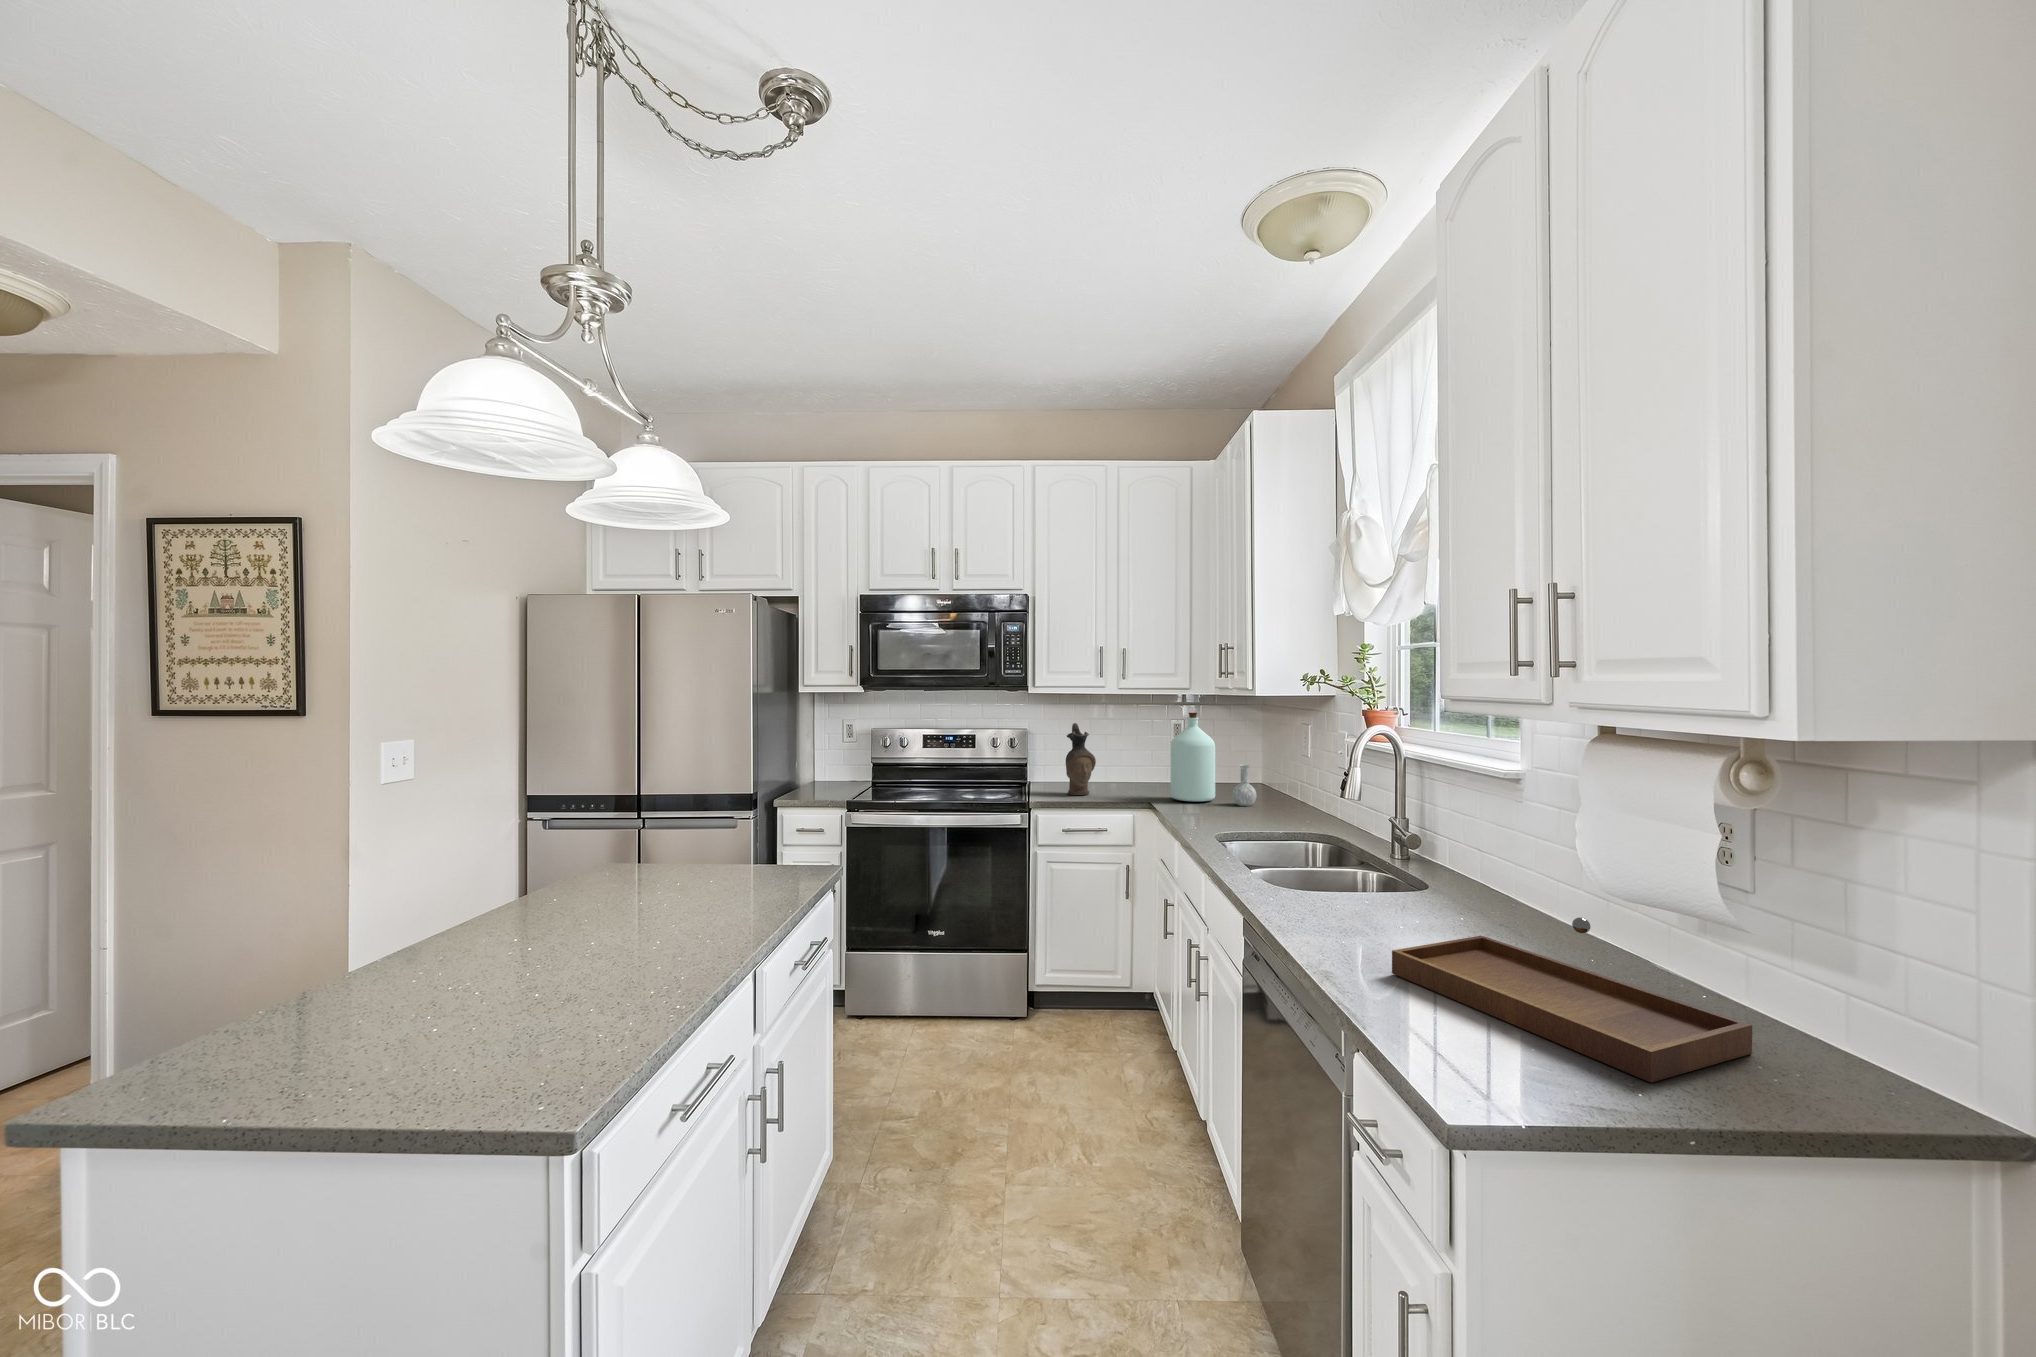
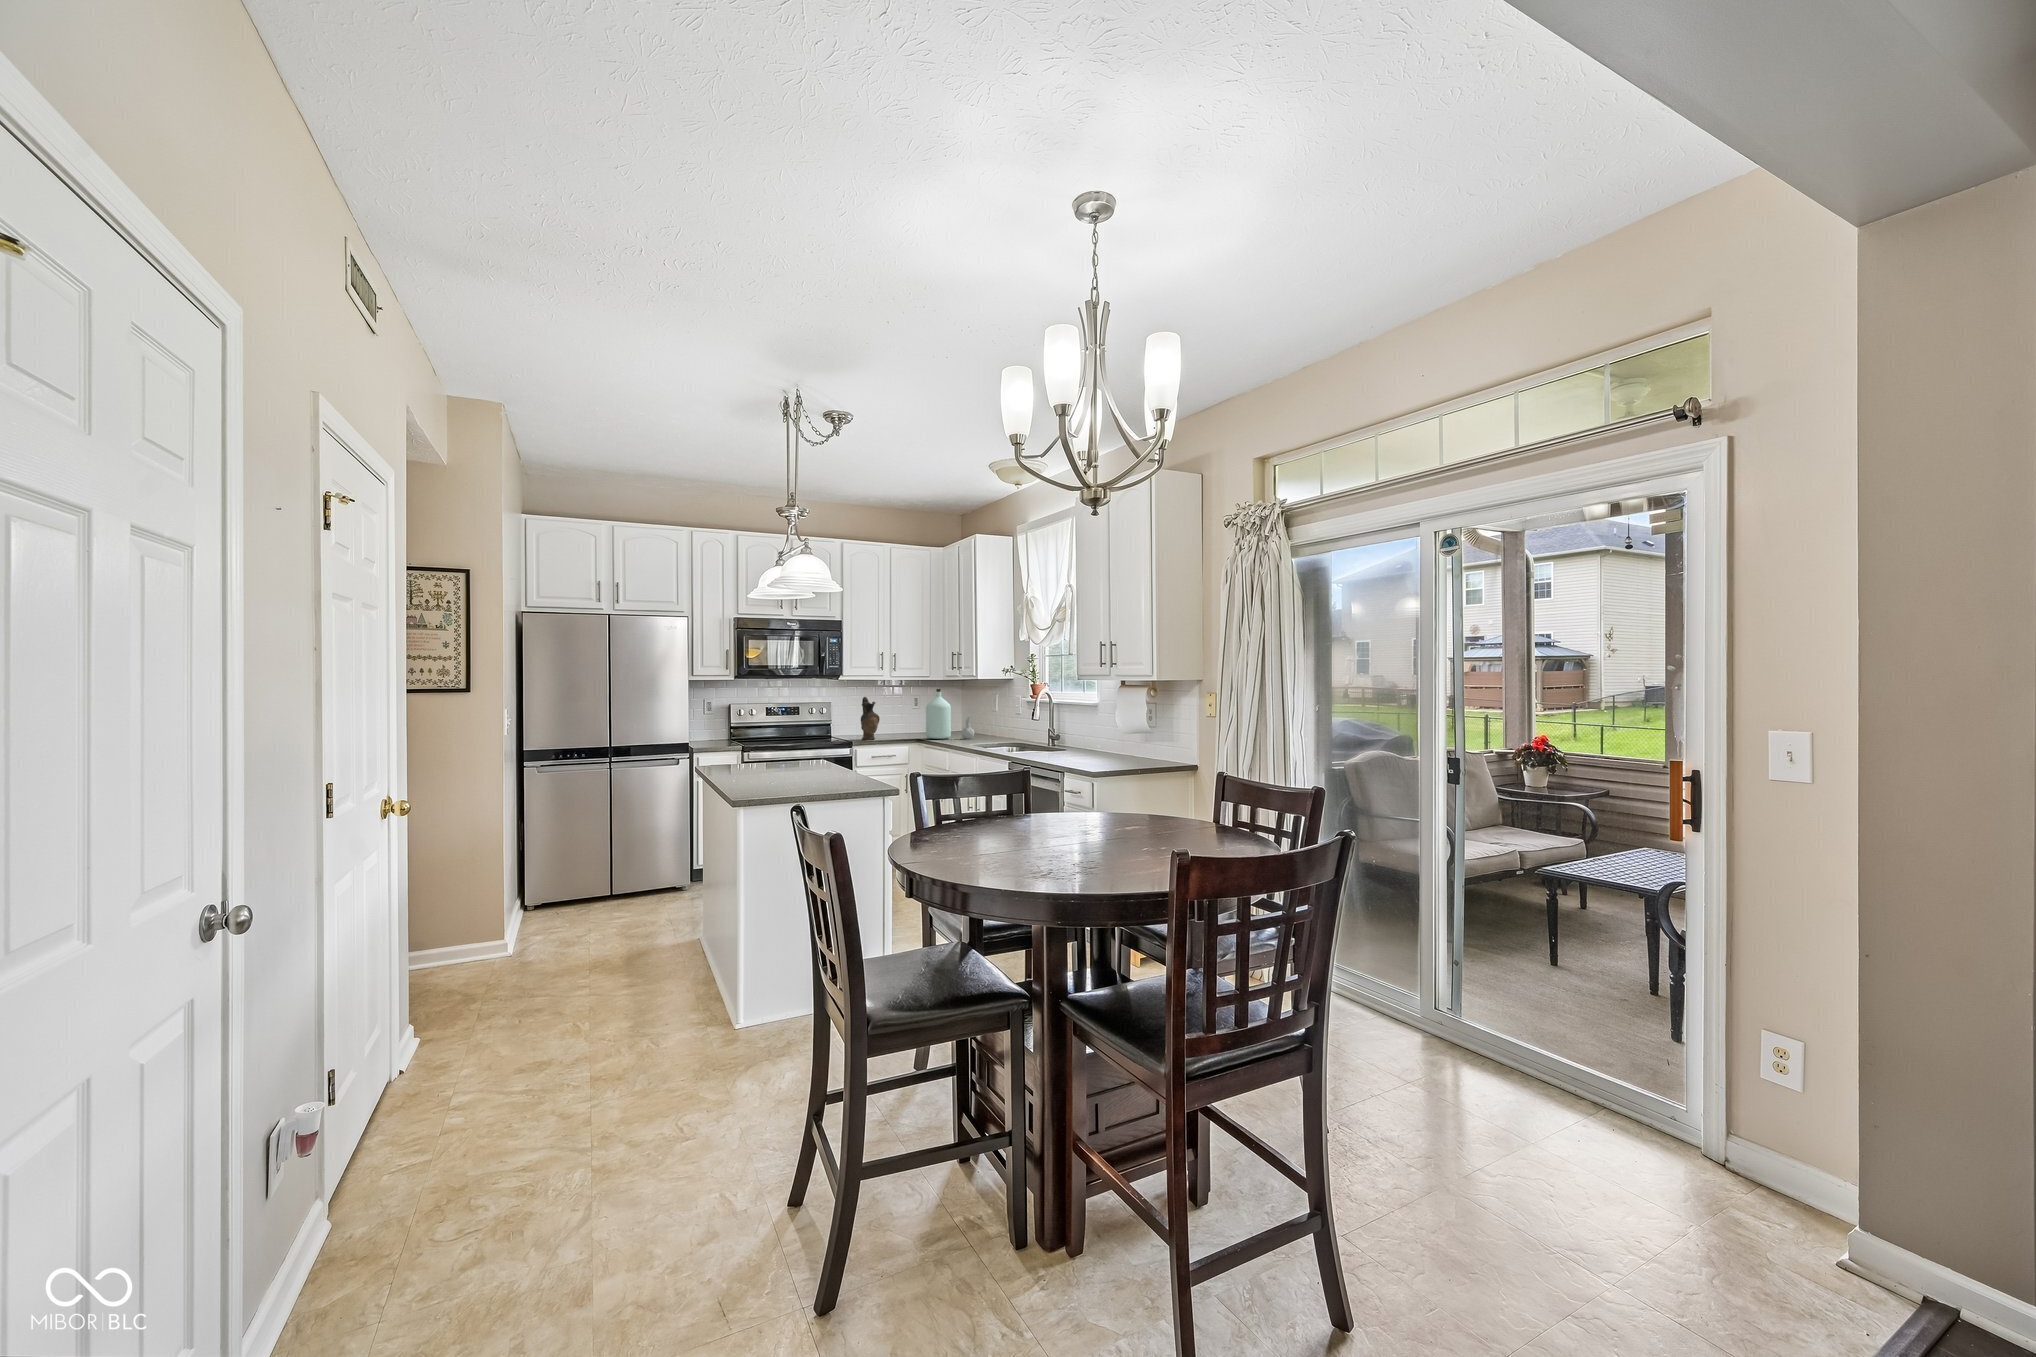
tray: present [1392,917,1752,1083] -> none [1066,739,1156,773]

